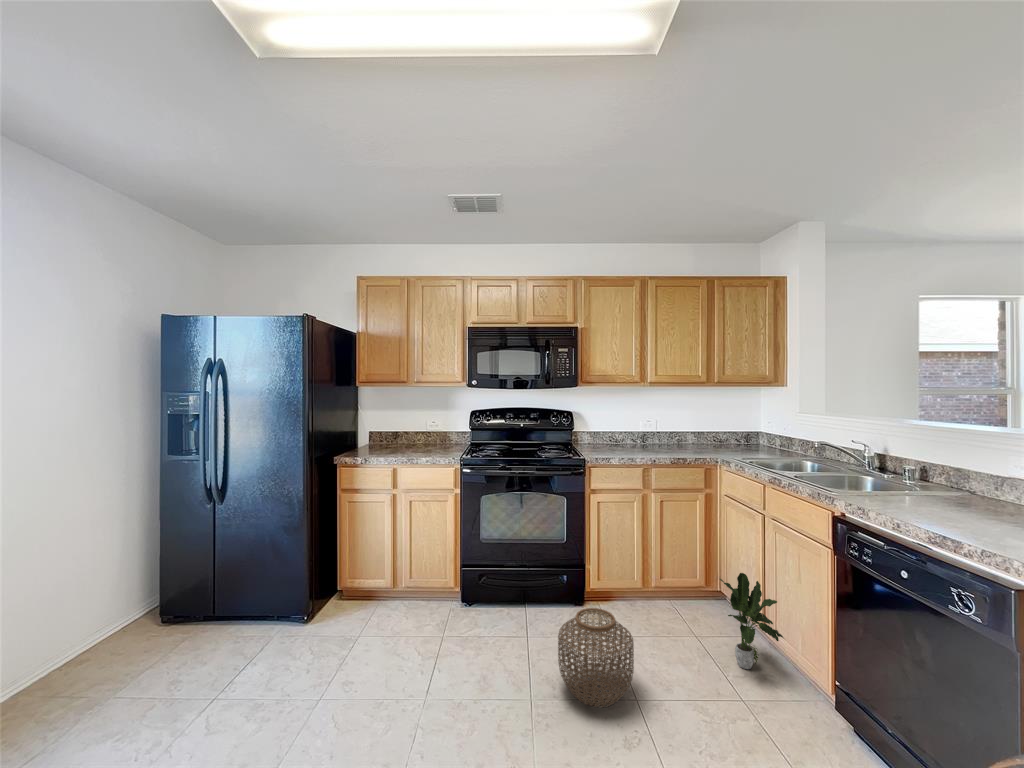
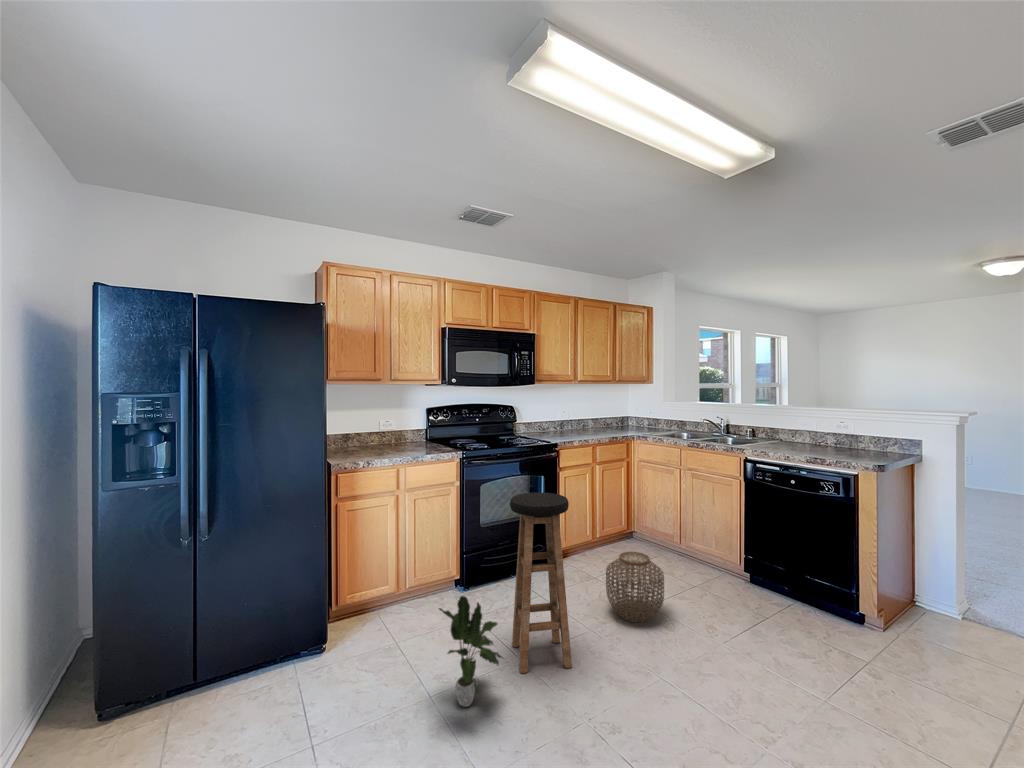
bar stool: none [397,511,476,725] -> present [510,492,572,673]
potted plant: present [720,573,783,669] -> present [439,596,503,707]

